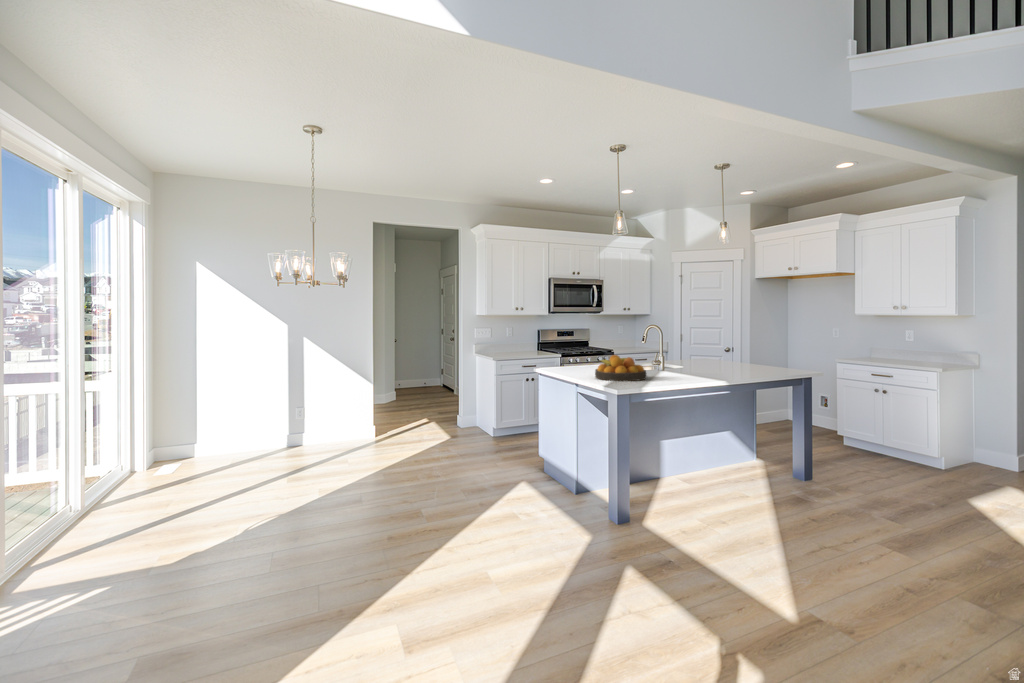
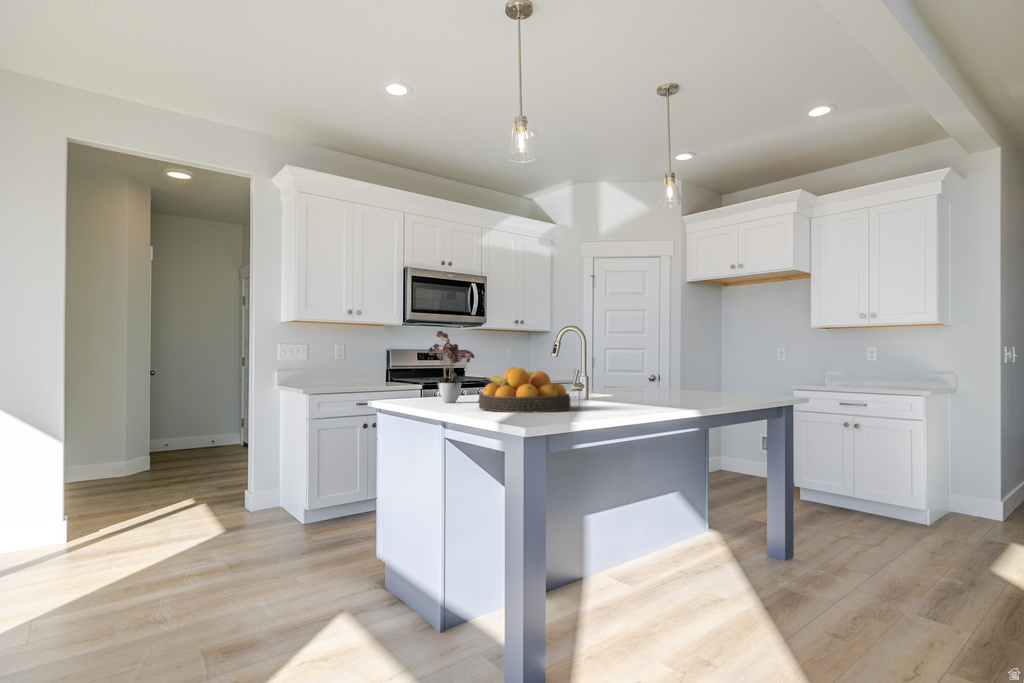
flower arrangement: none [565,328,596,372] -> present [429,331,474,403]

